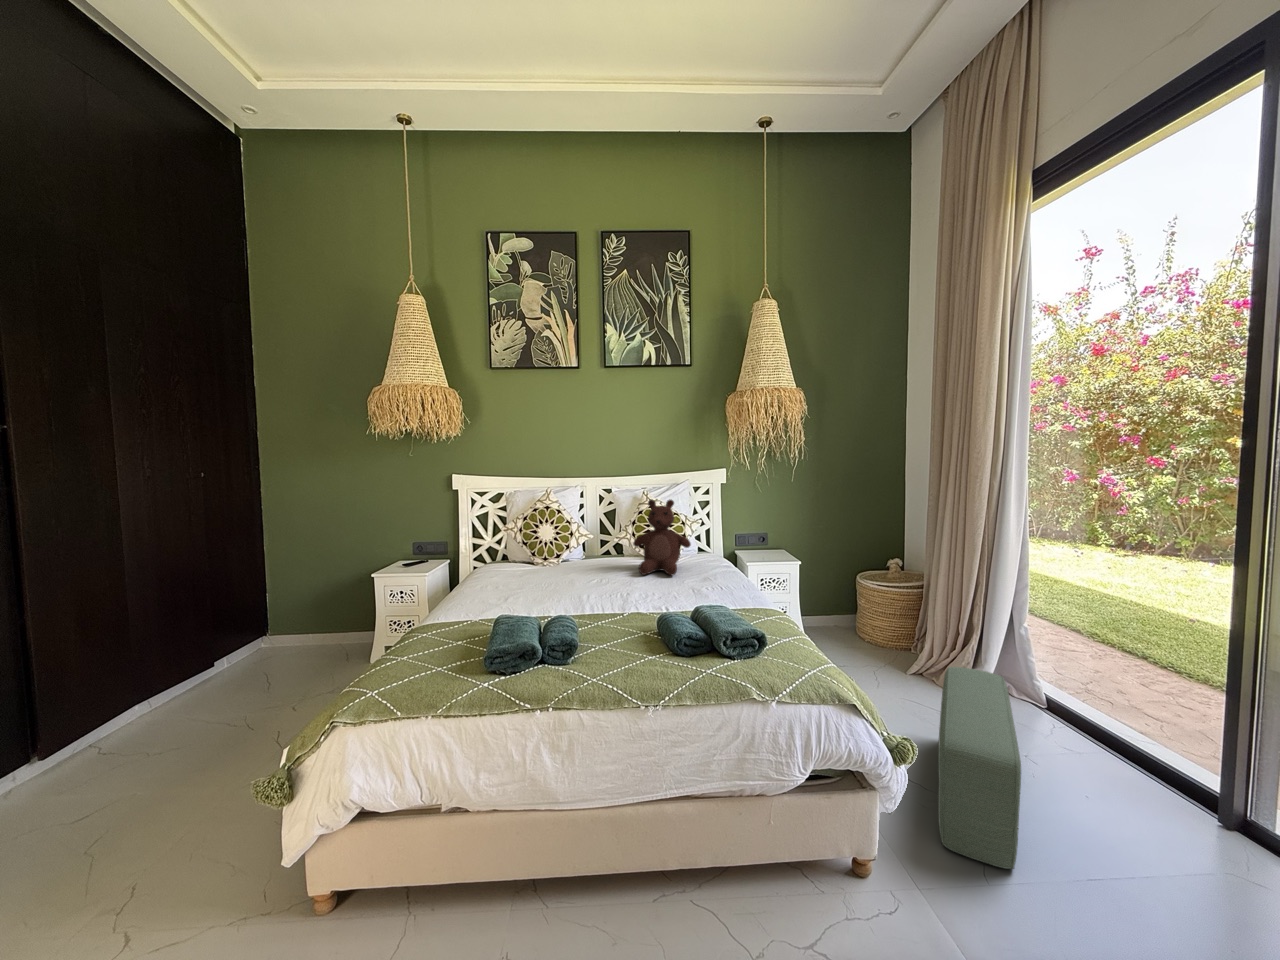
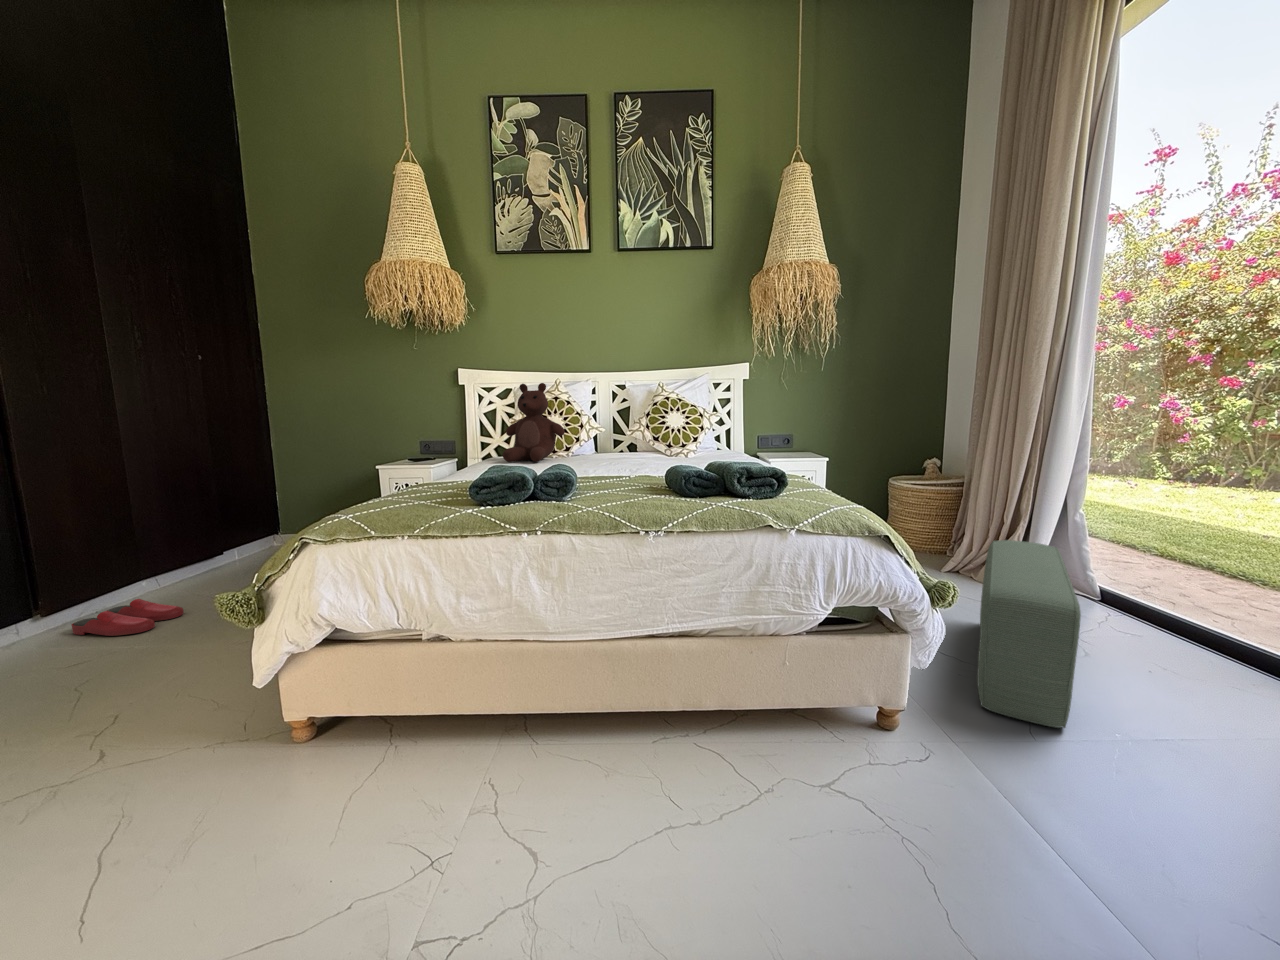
teddy bear: present [633,499,691,575] -> present [503,383,565,462]
slippers: none [71,731,183,777] -> present [71,599,184,636]

